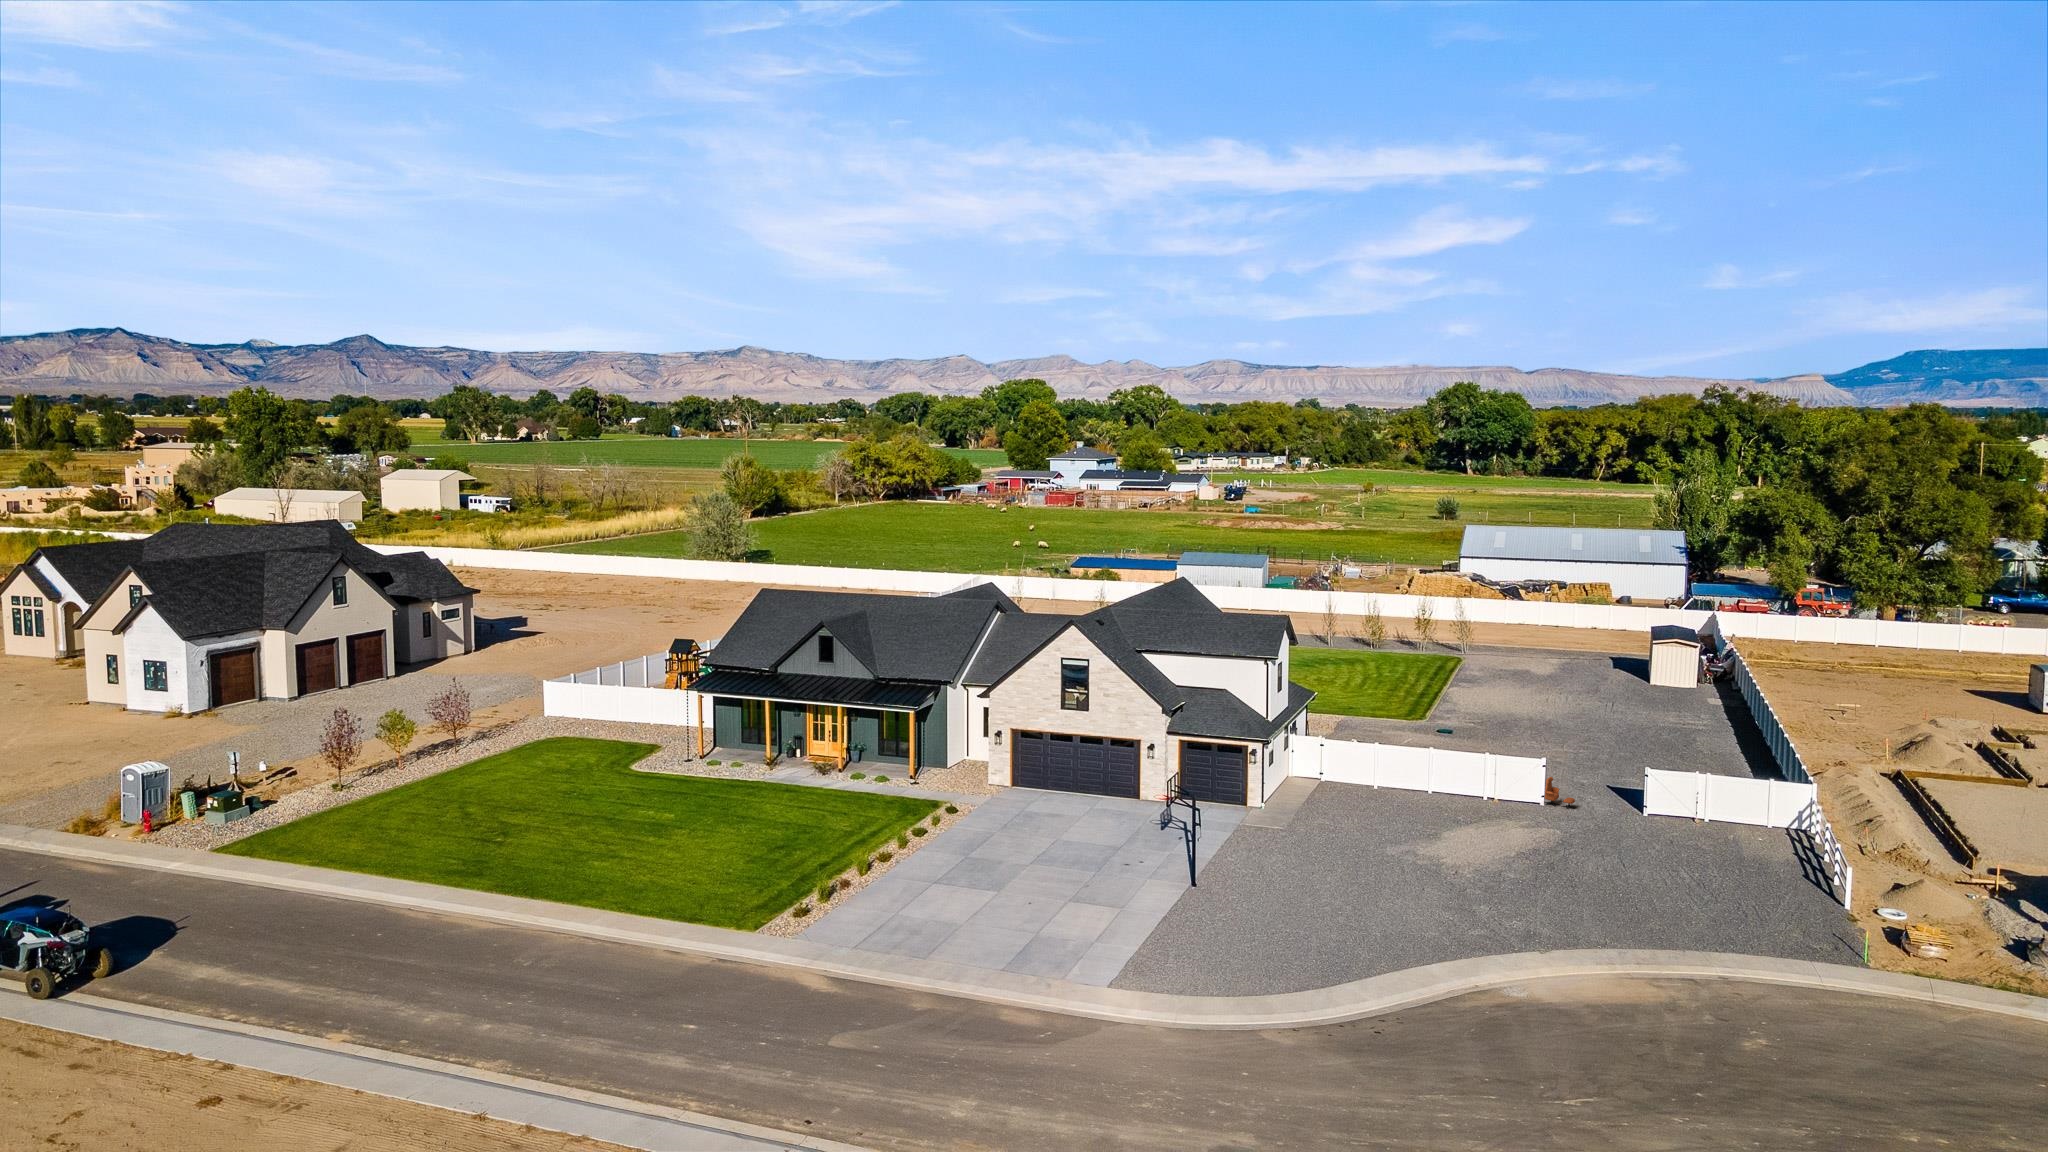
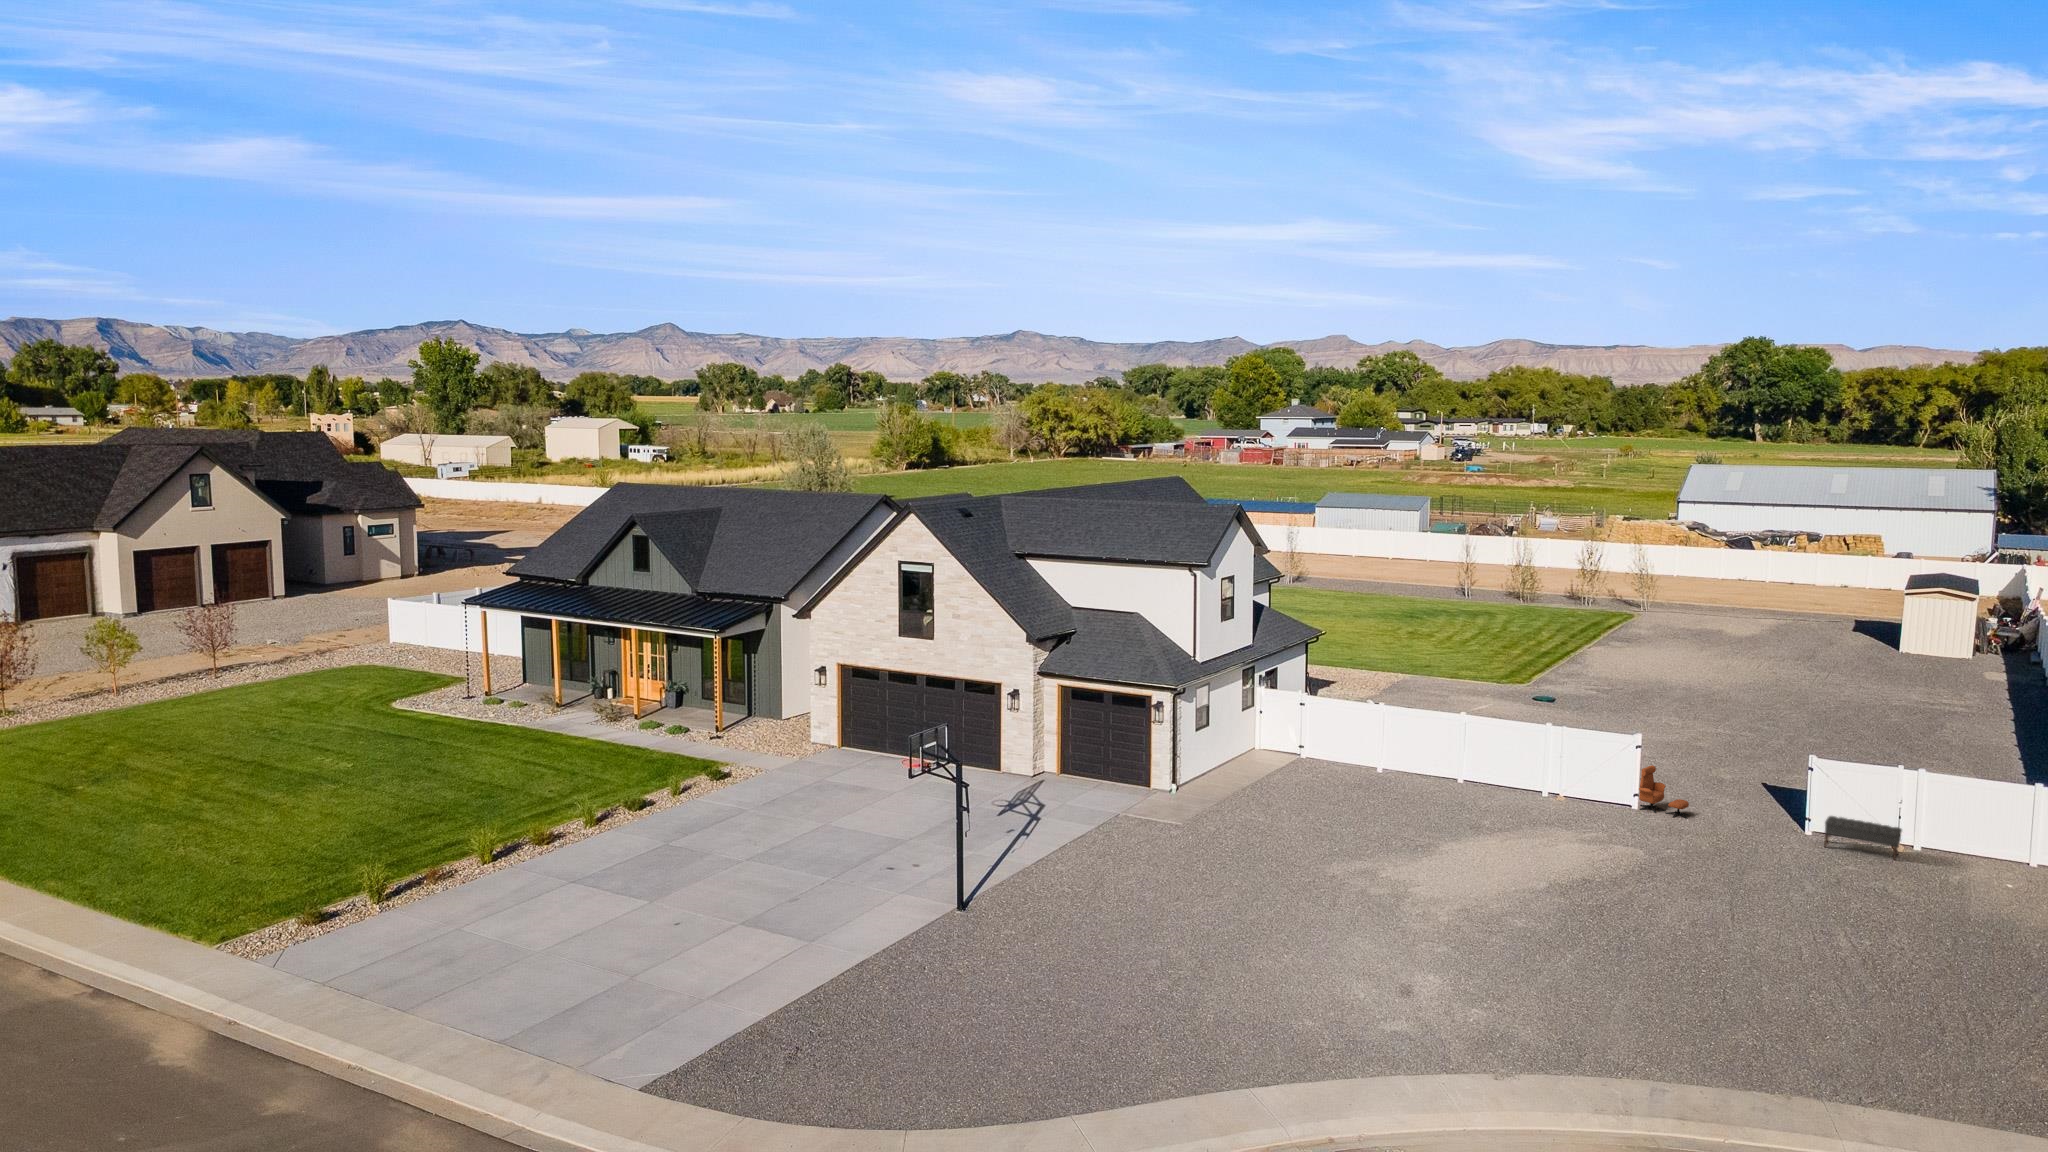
bench: none [1659,804,1702,829] -> present [1824,816,1902,860]

